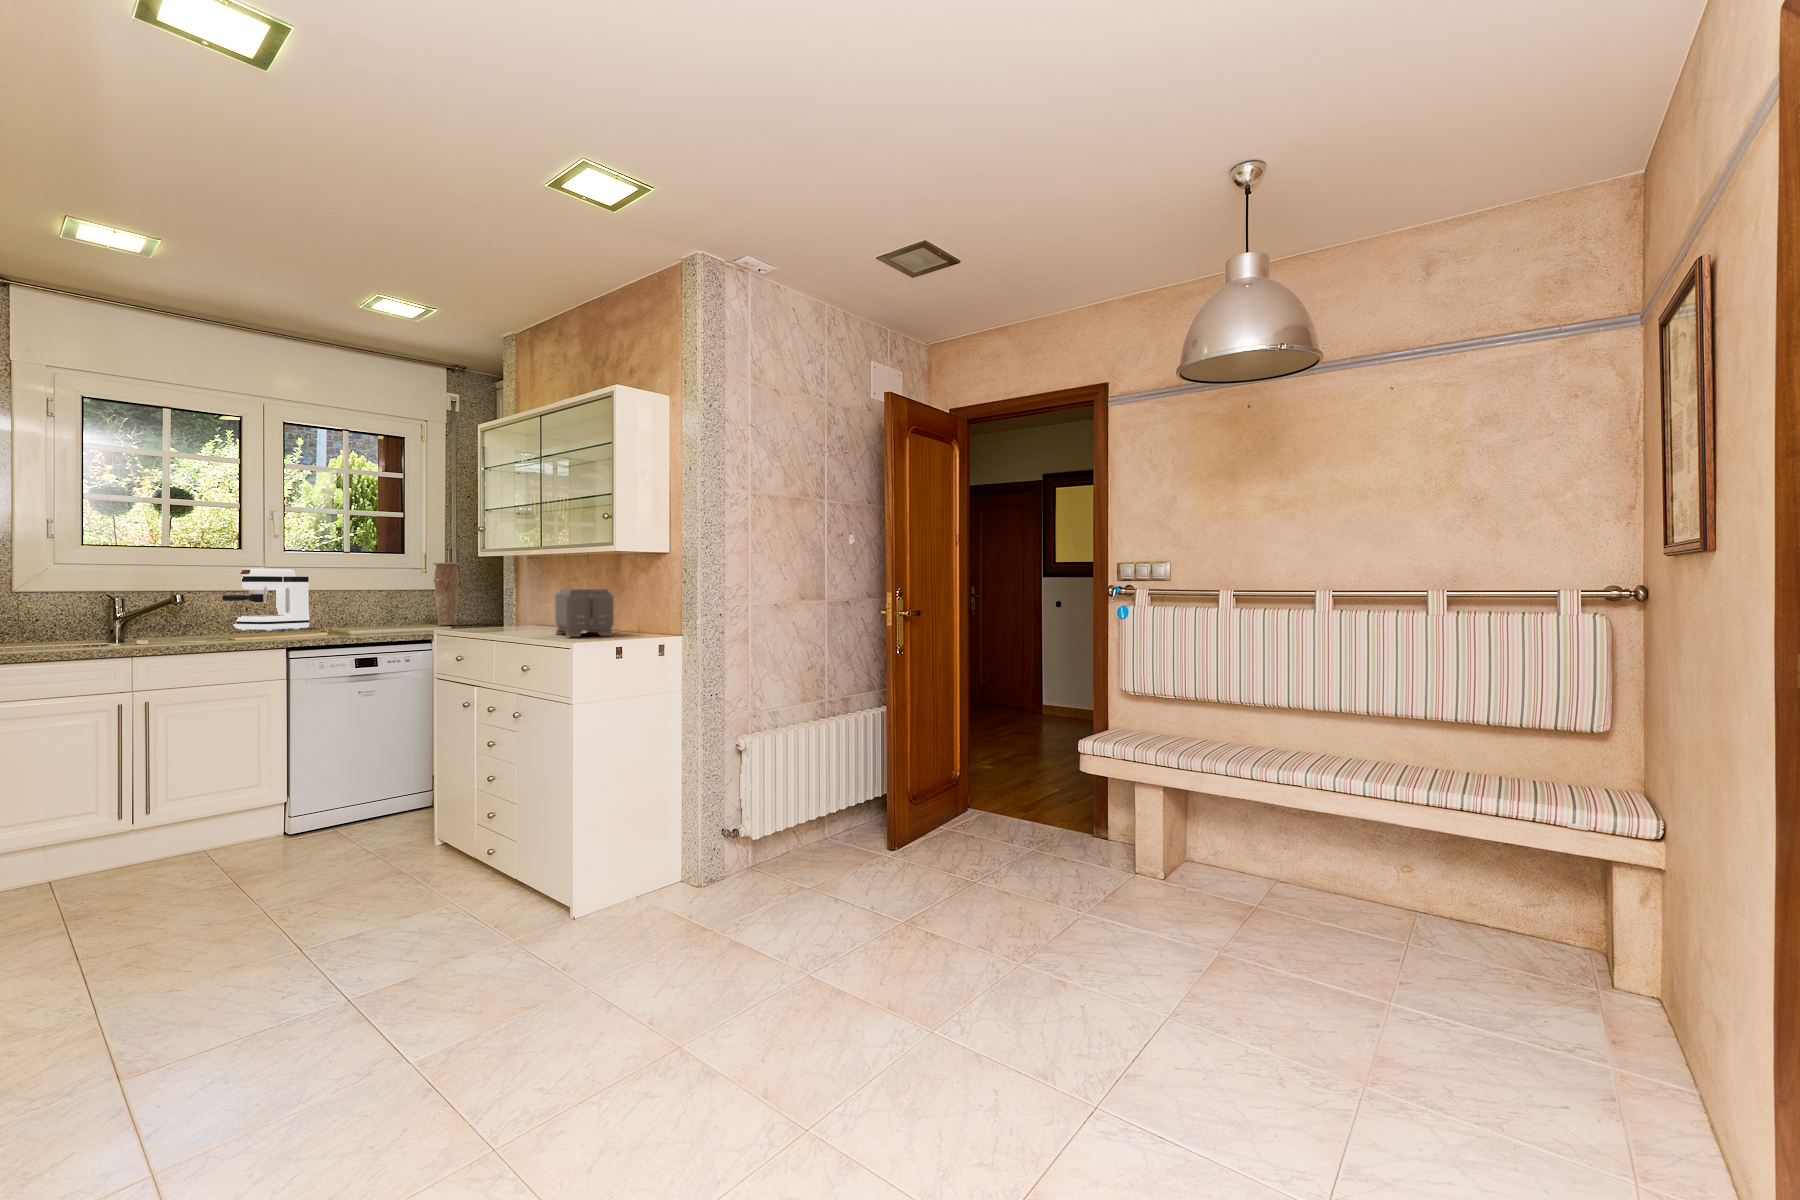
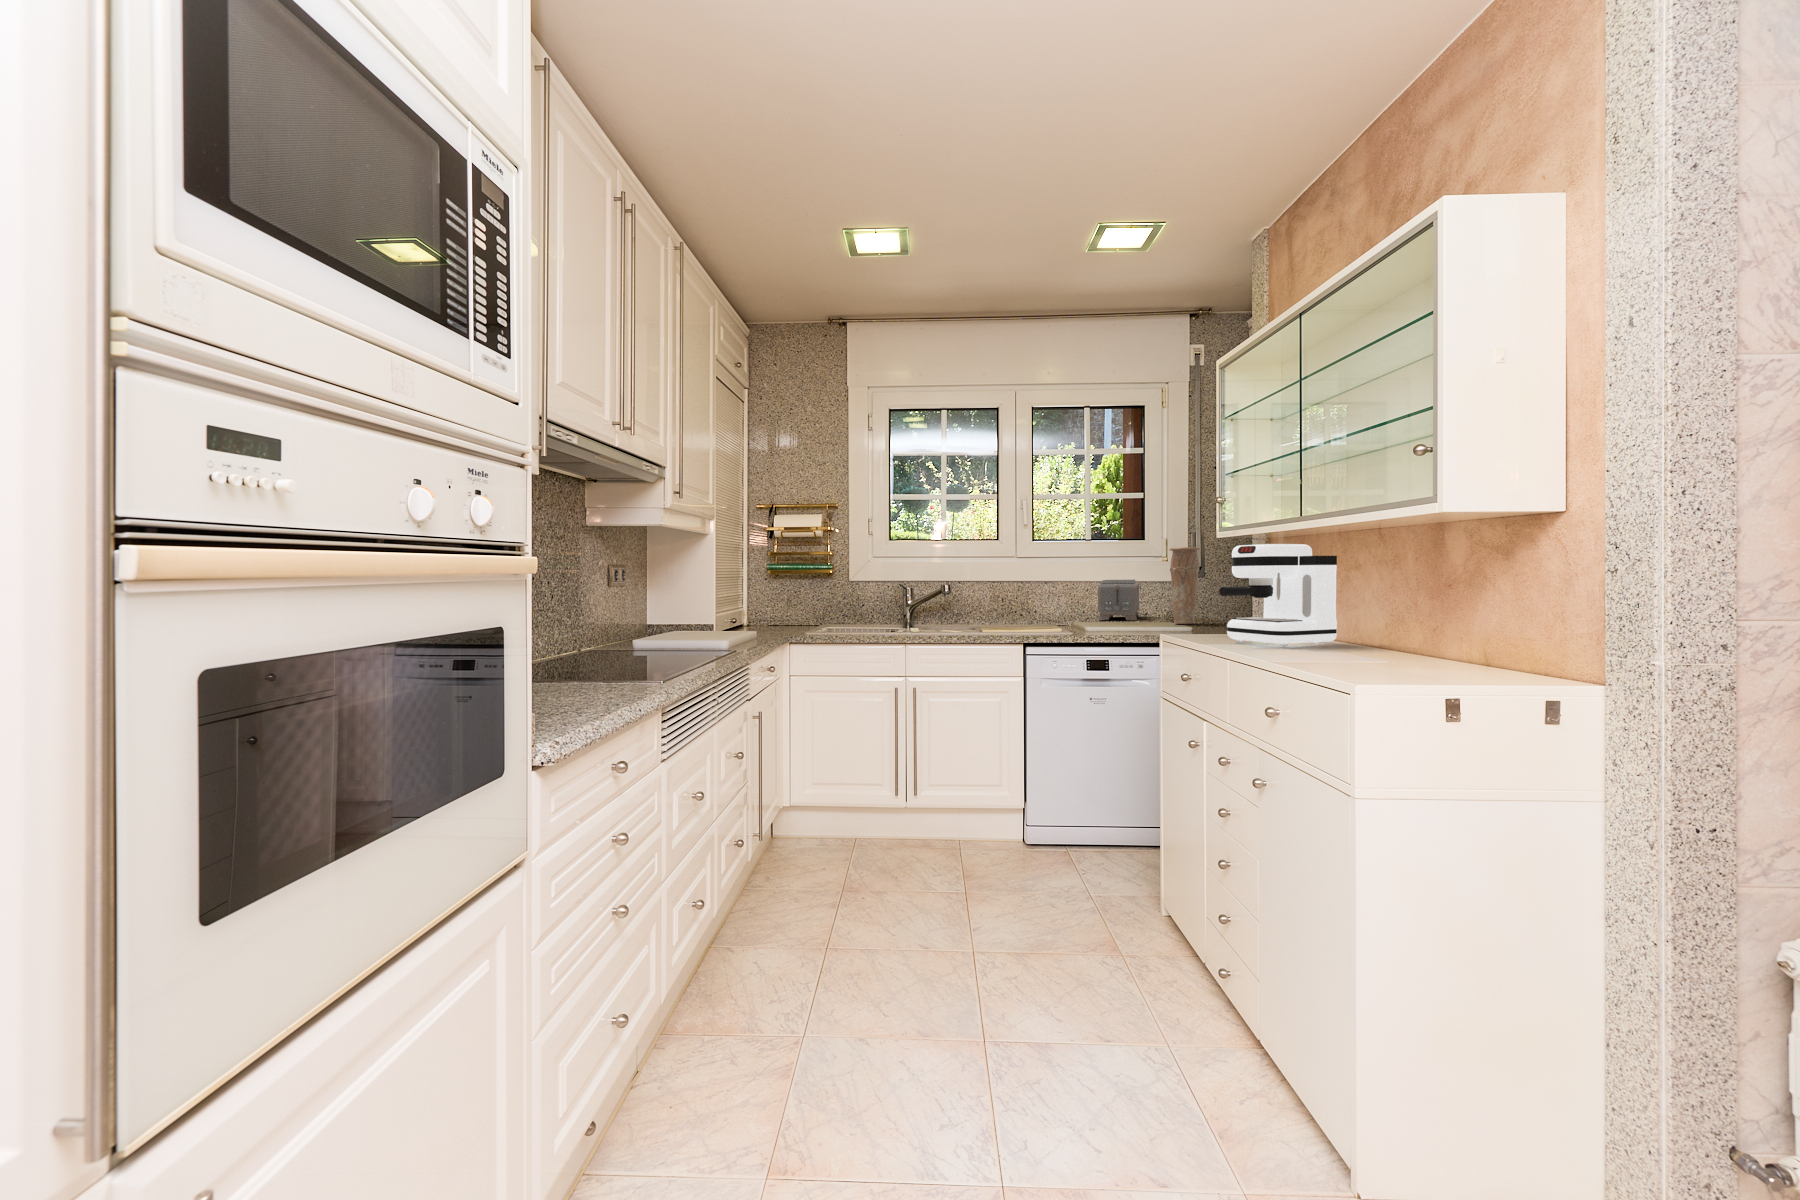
coffee maker: present [222,569,310,631] -> present [1219,544,1337,646]
toaster: present [555,589,614,637] -> present [1098,580,1140,620]

